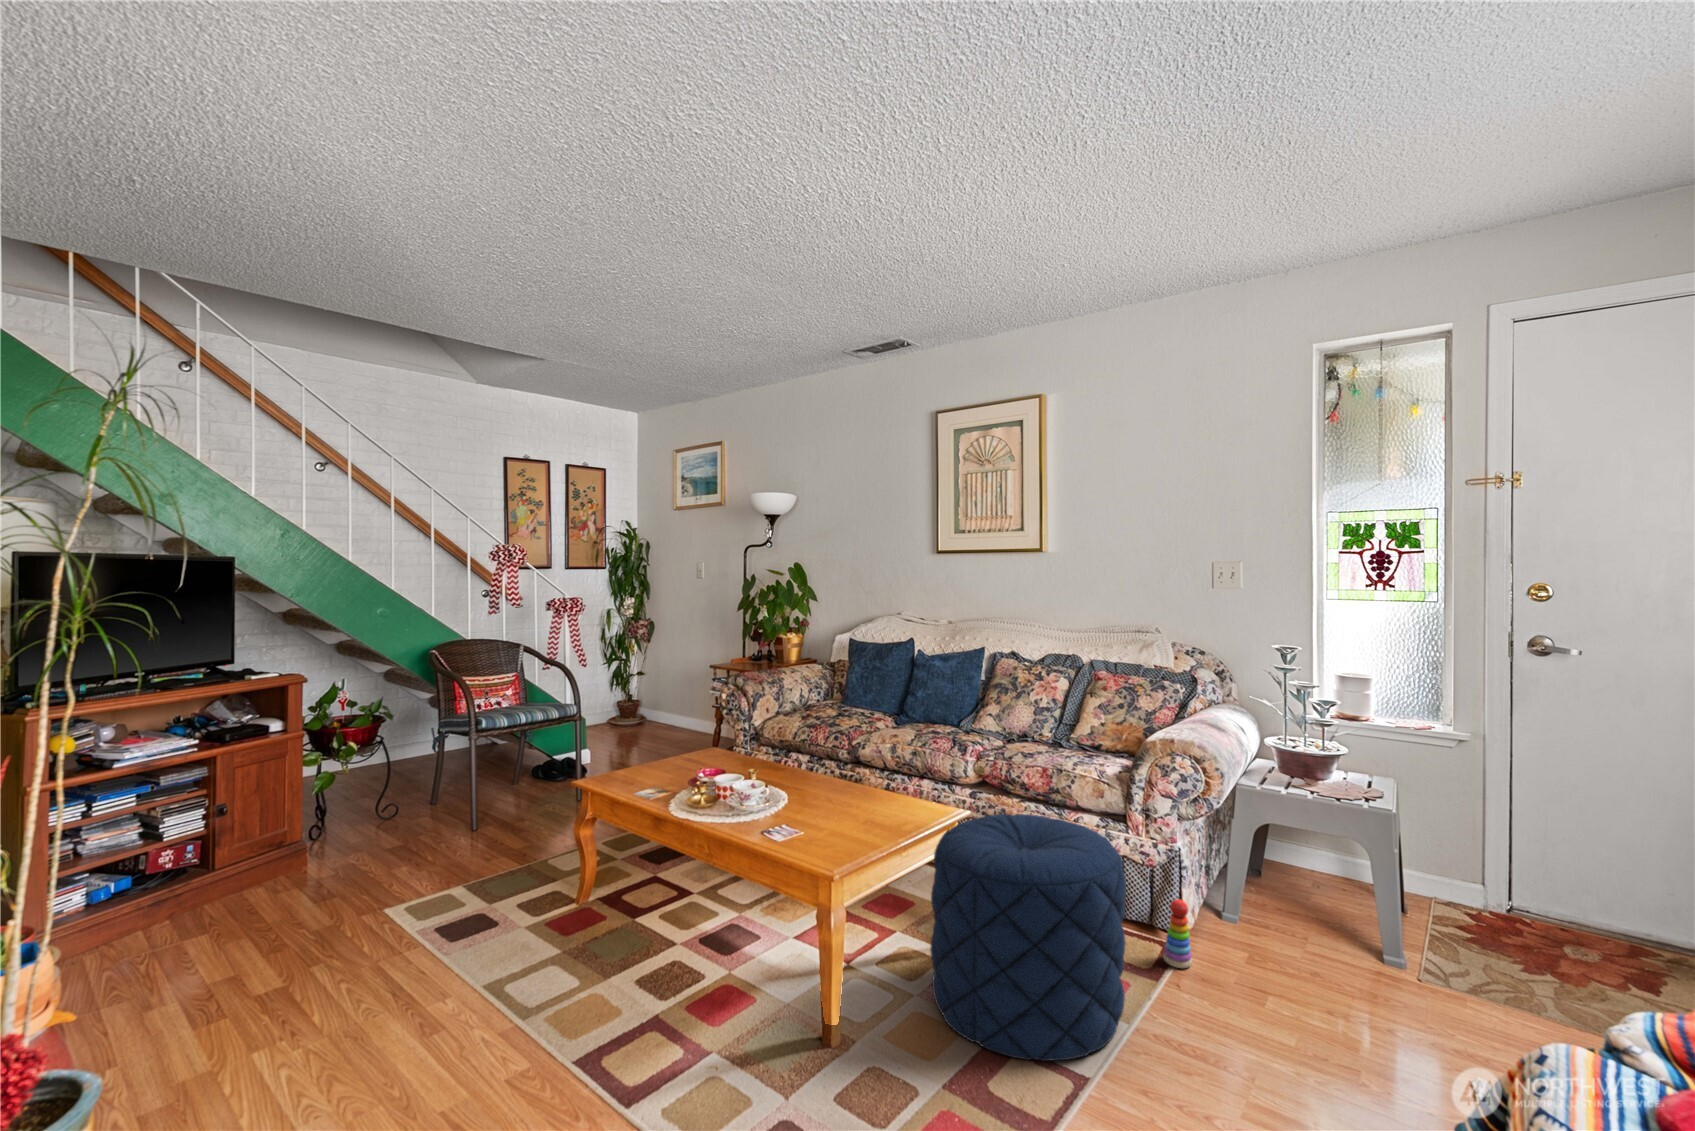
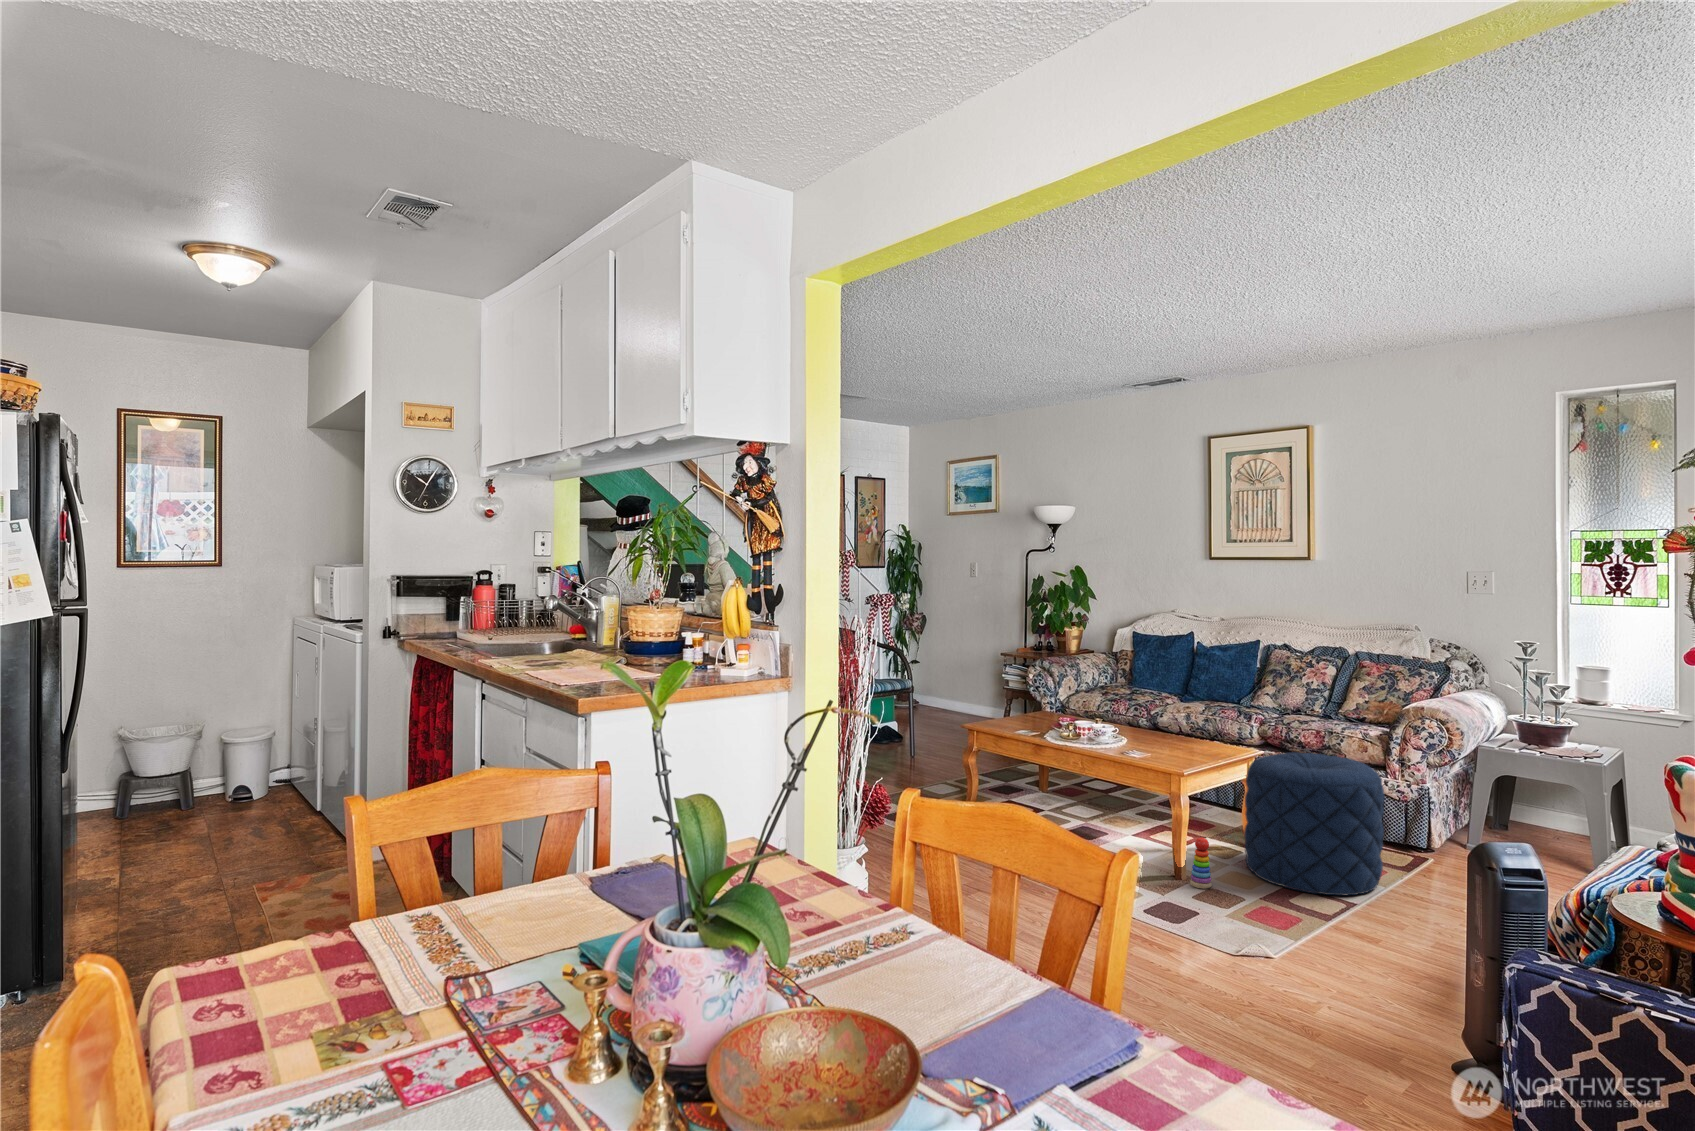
stacking toy: present [1163,899,1192,968] -> present [1190,837,1212,889]

